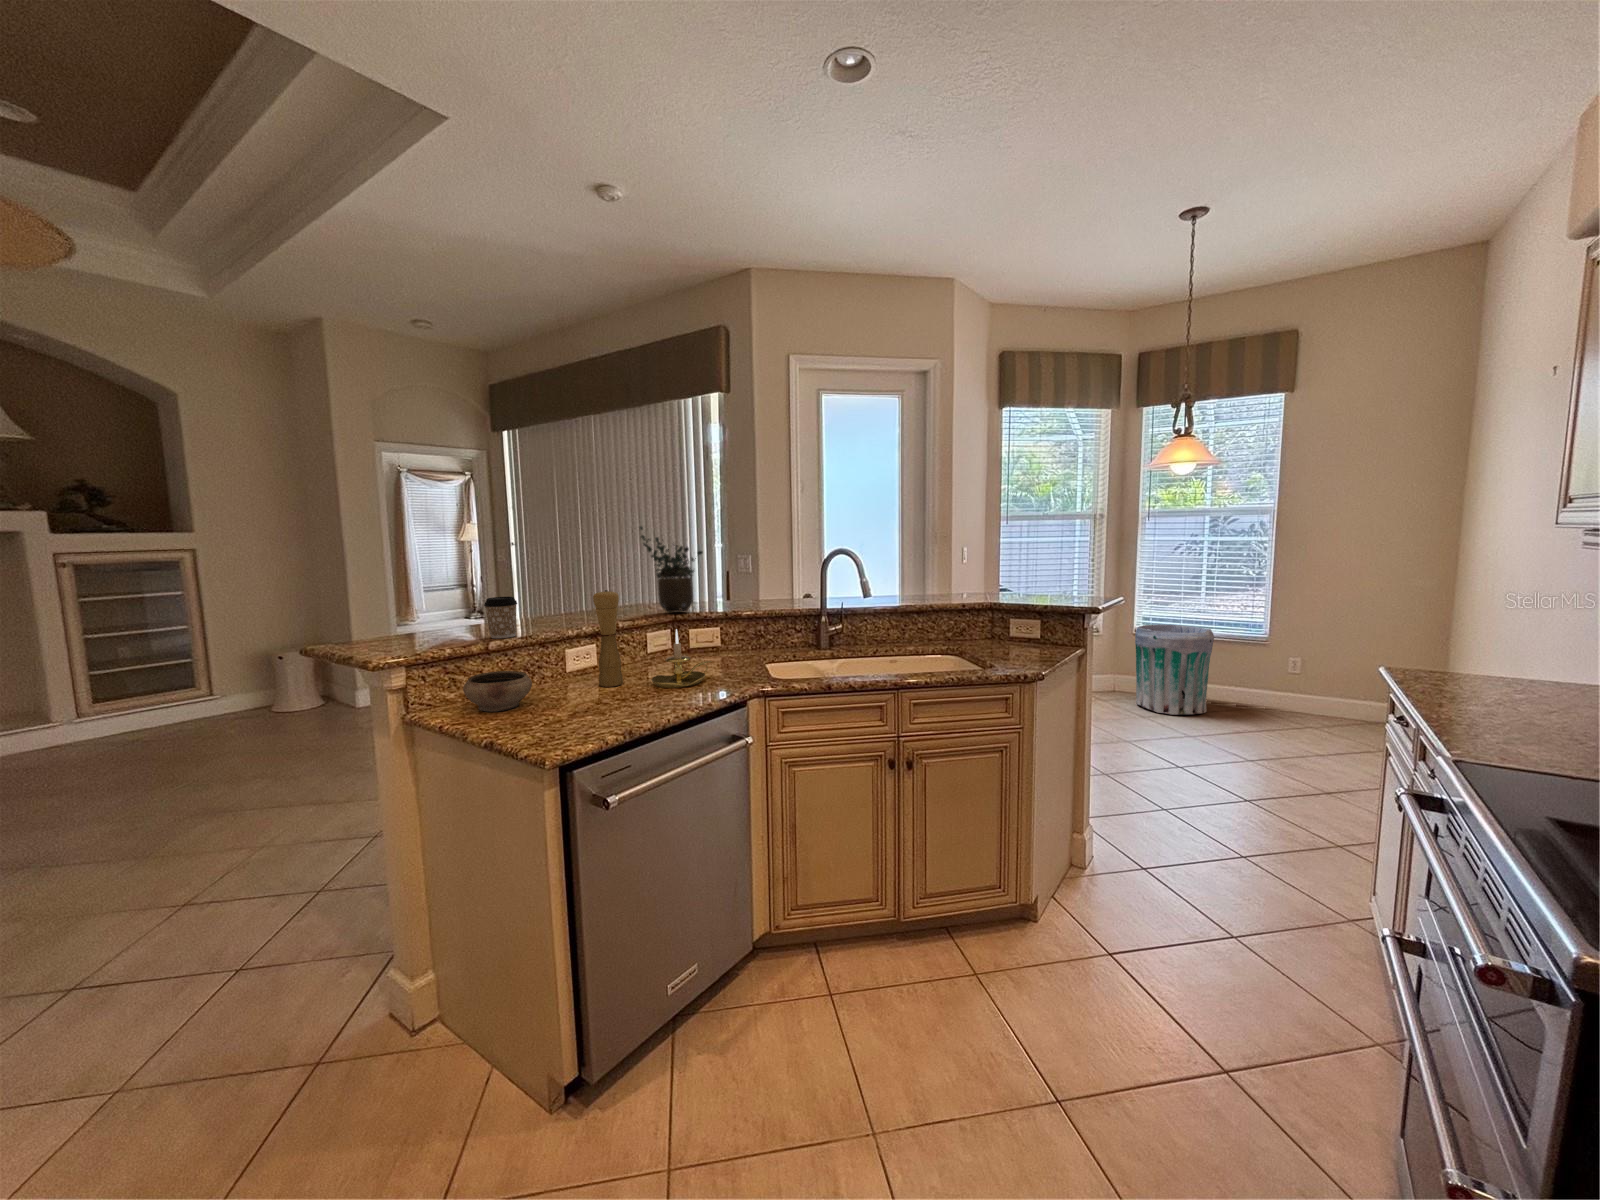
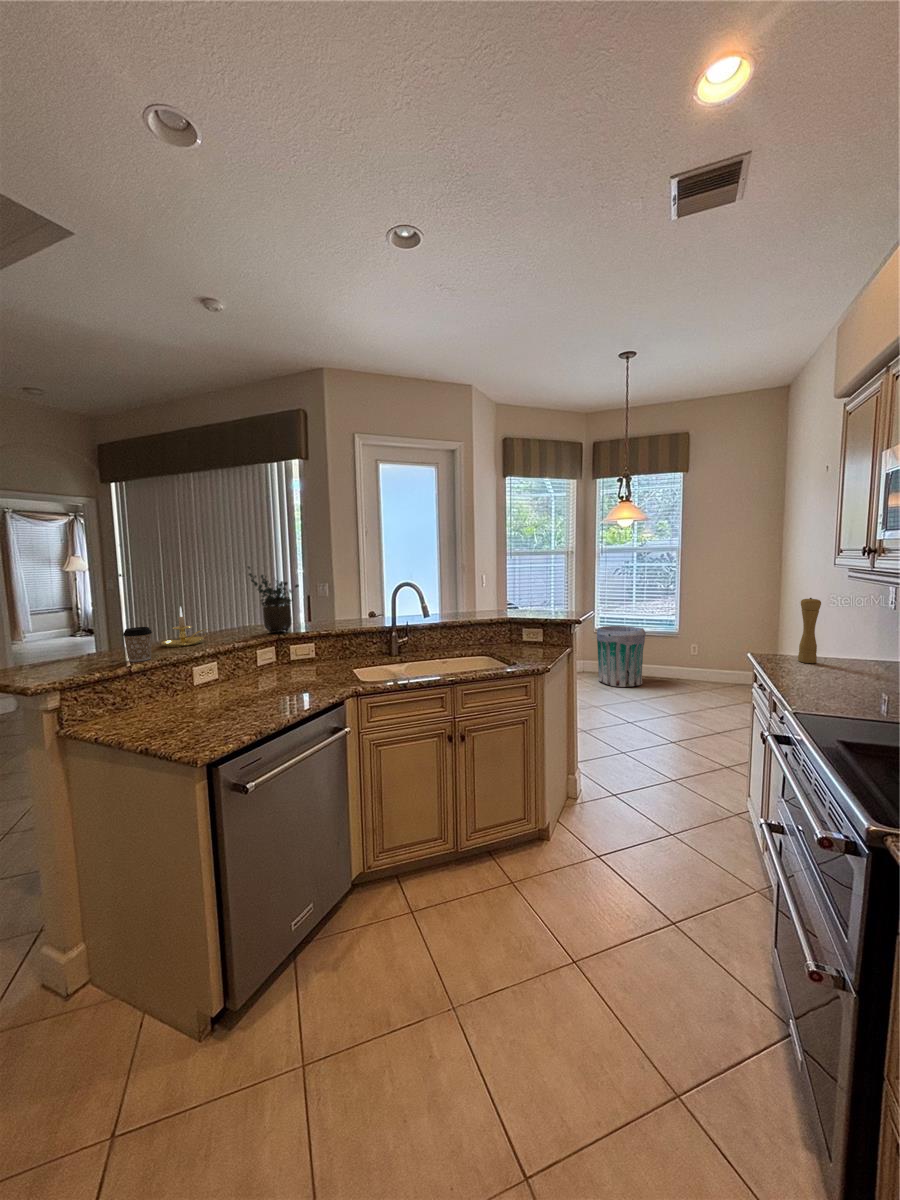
pepper mill: present [593,590,623,687] -> present [798,598,821,663]
candle holder: present [652,629,711,688] -> present [162,607,208,647]
ceramic bowl: present [463,671,532,712] -> none [111,688,171,723]

